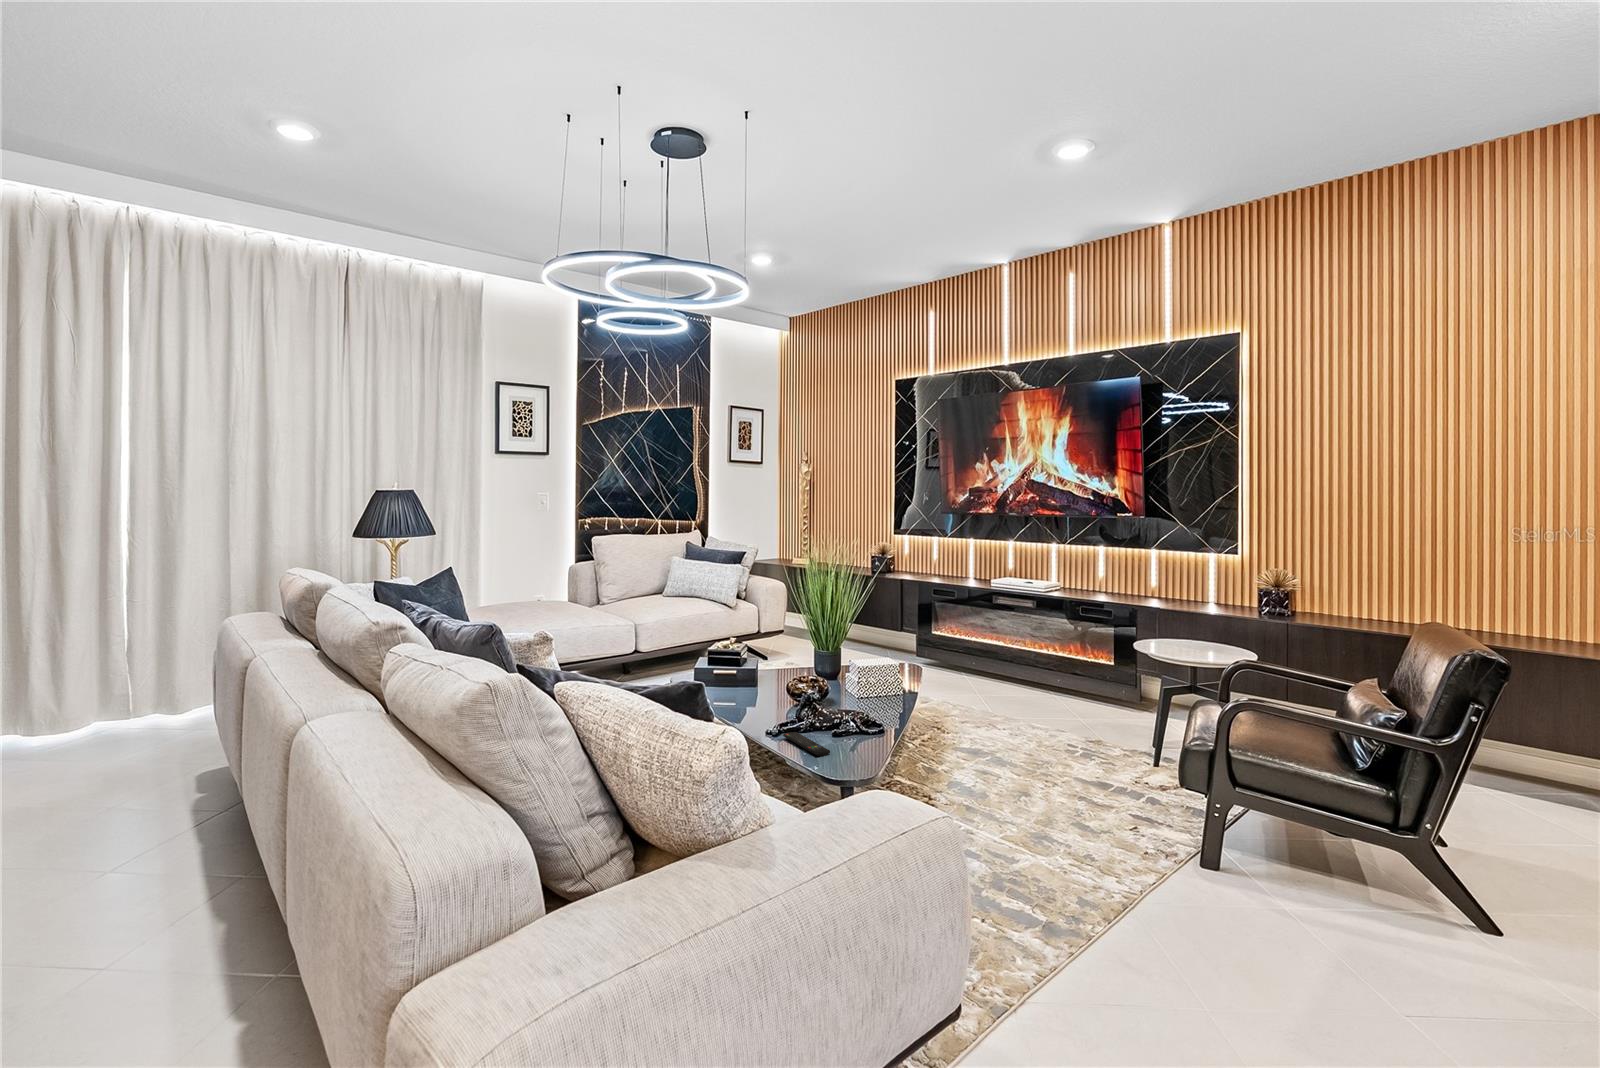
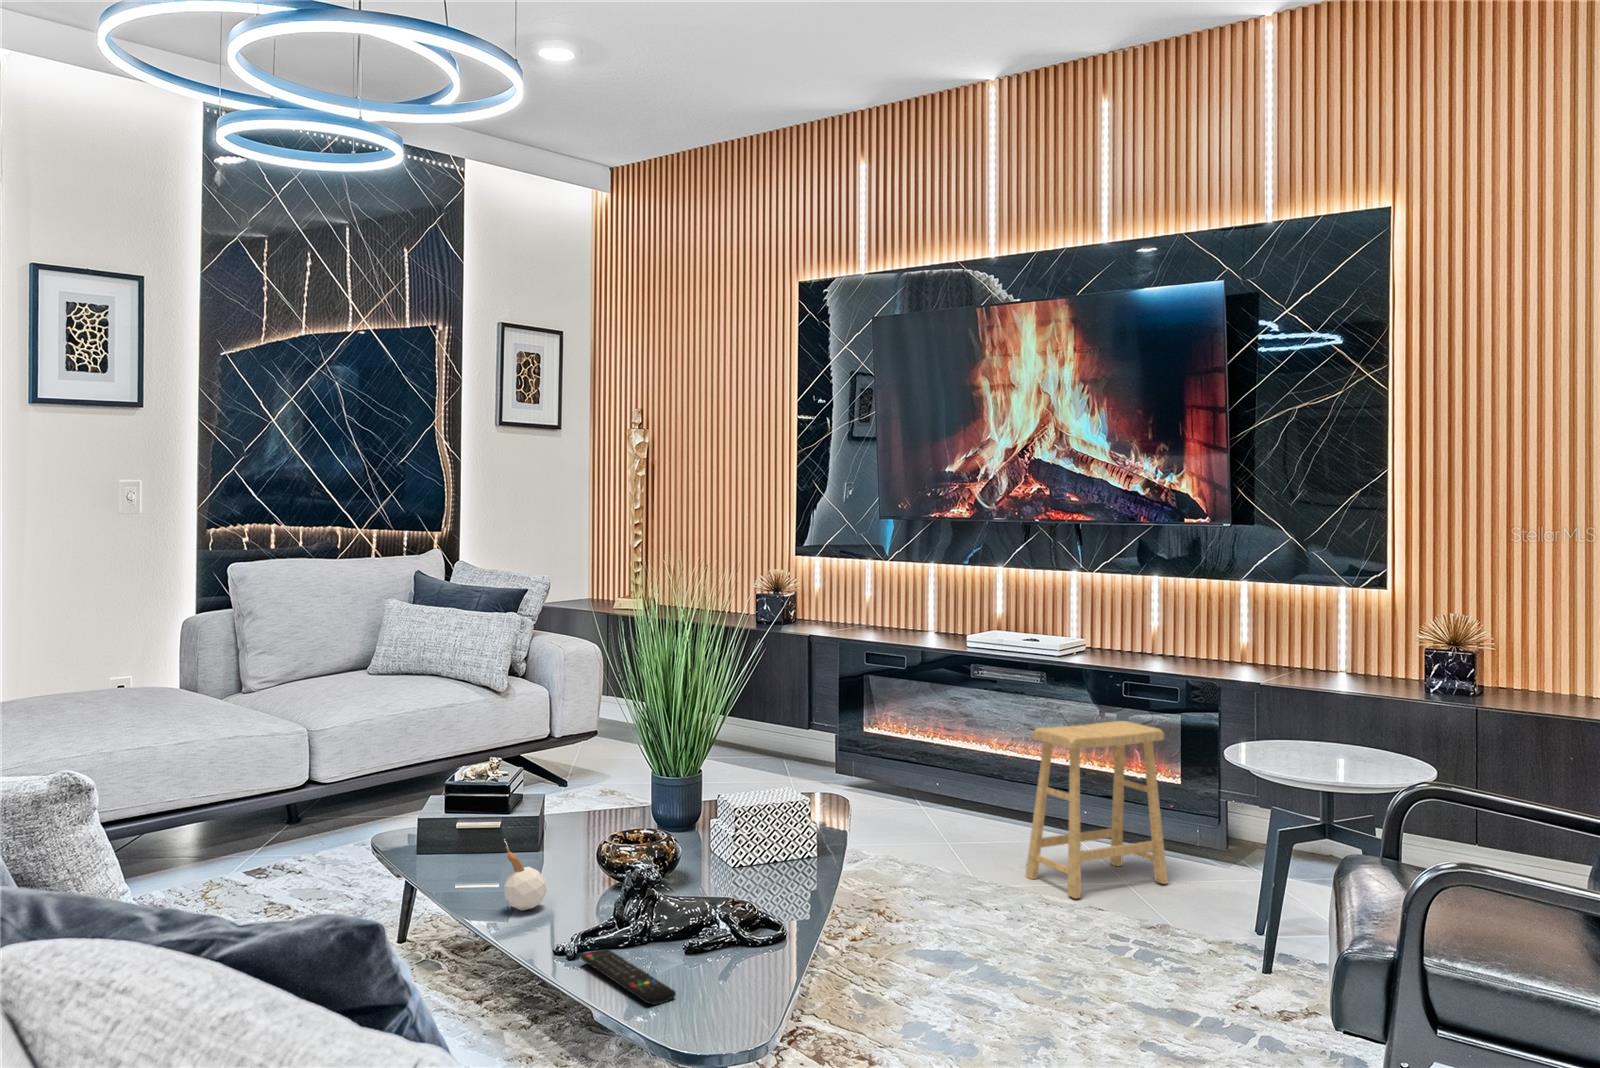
footstool: none [1021,628,1104,726] -> present [1025,721,1168,898]
candle: none [743,679,764,715] -> present [504,839,547,911]

